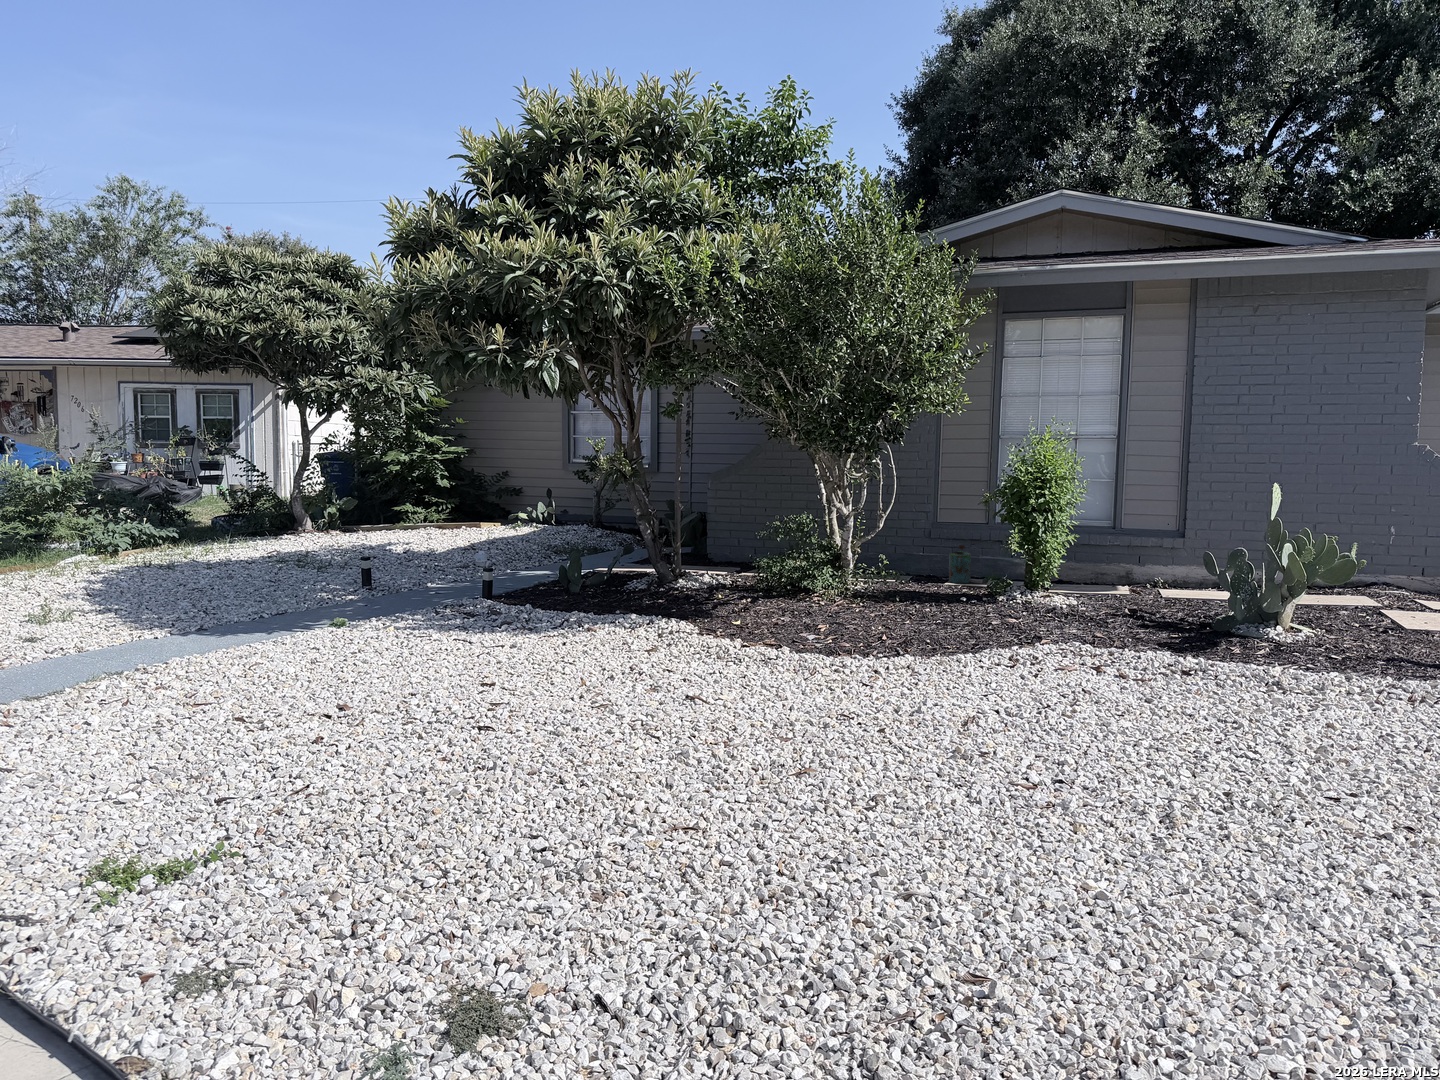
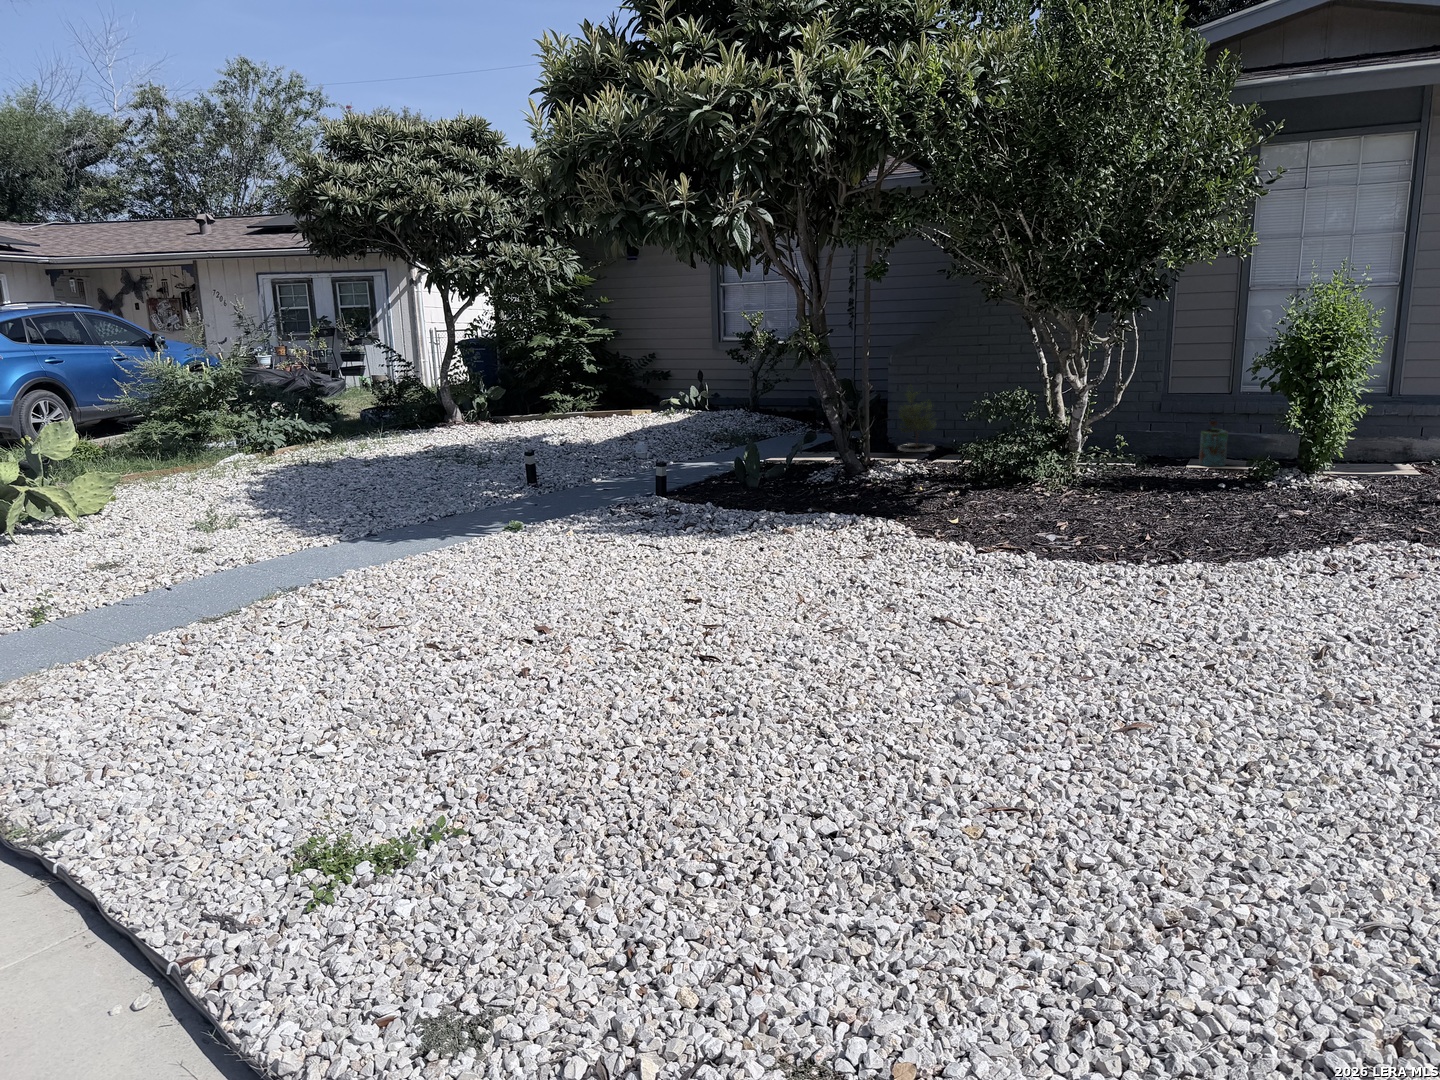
potted tree: none [702,506,739,567] -> present [898,385,935,452]

